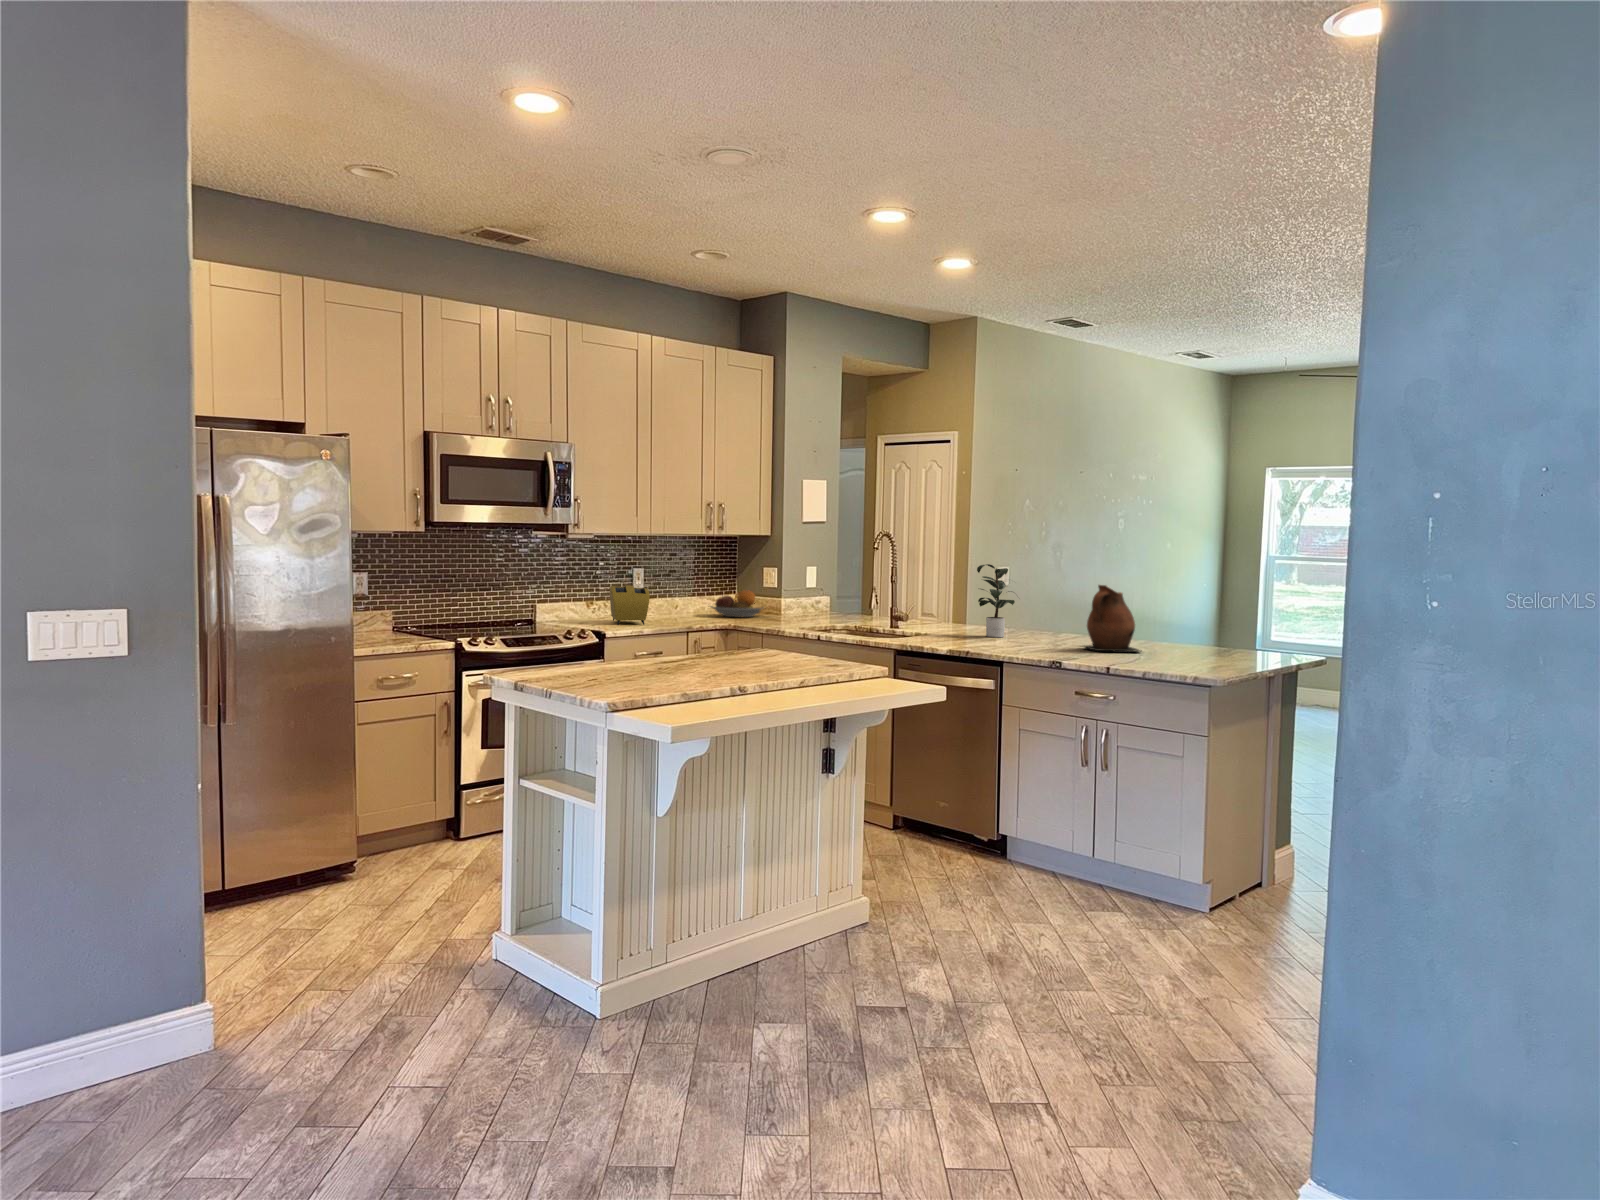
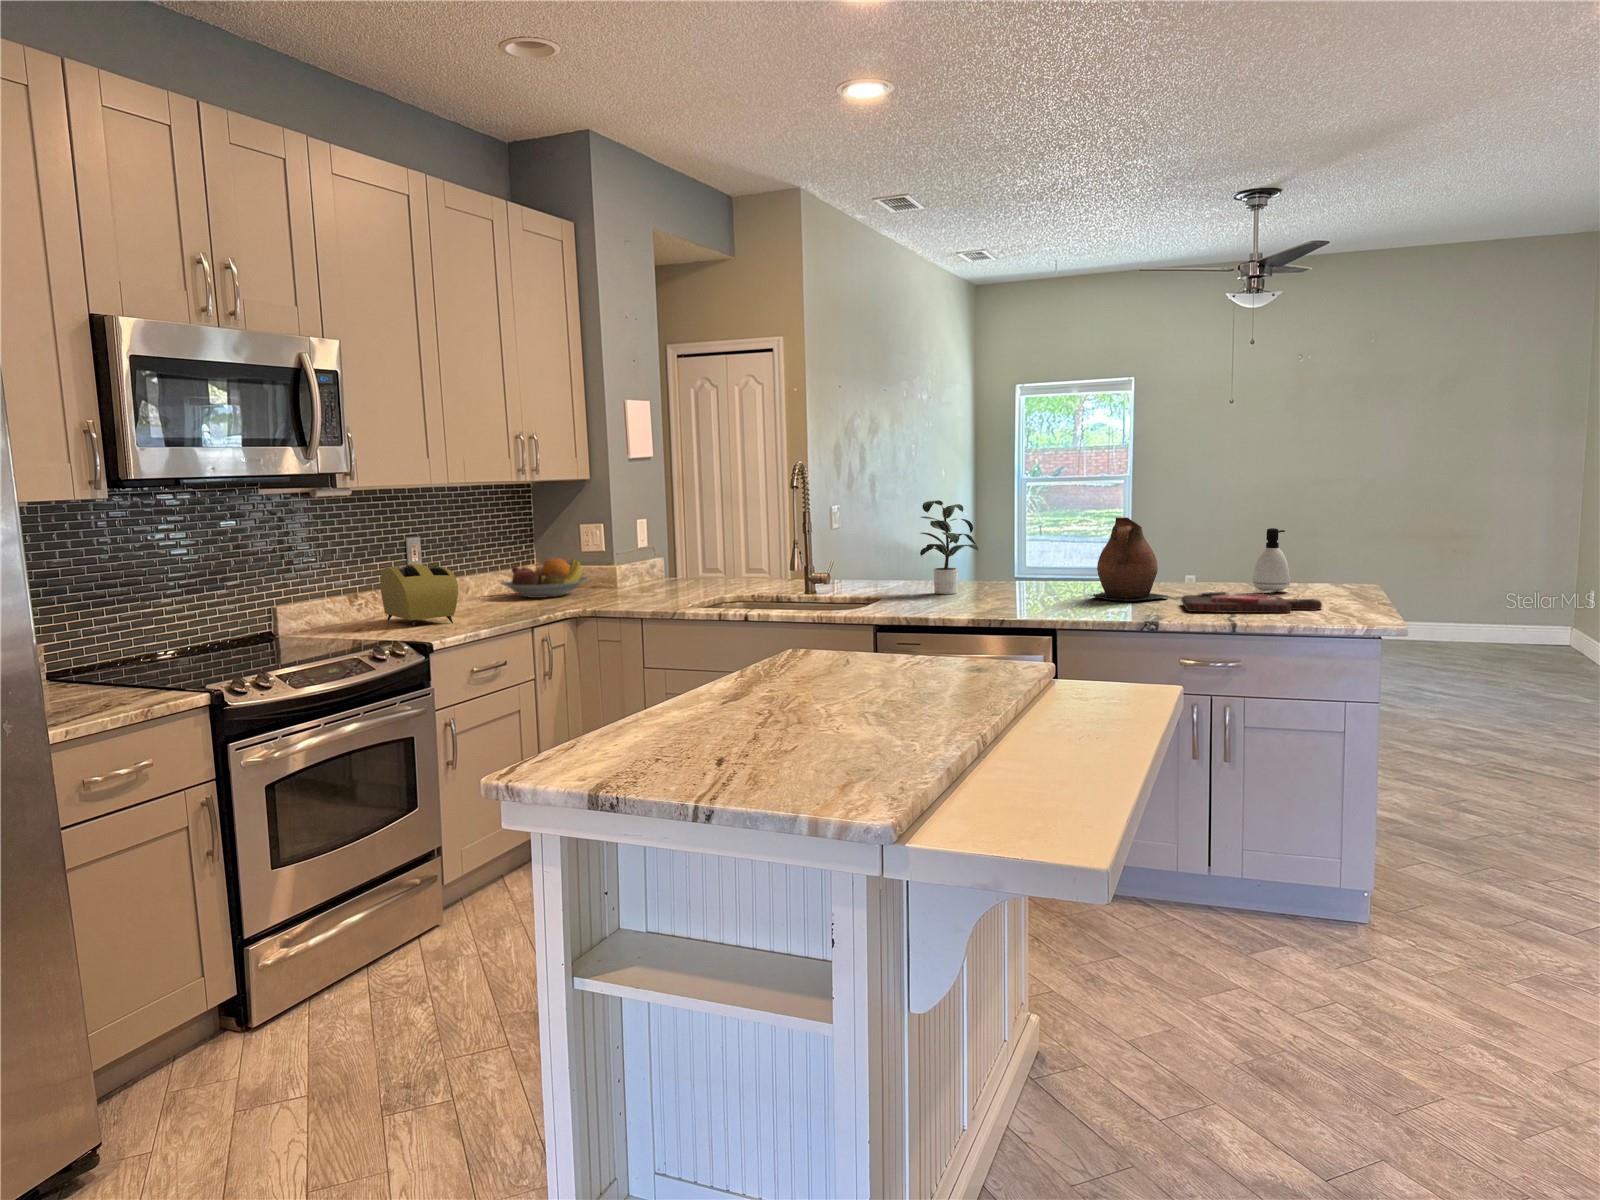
soap dispenser: none [1227,603,1260,656] -> present [1253,528,1290,592]
cutting board: none [1115,649,1229,669] -> present [1181,591,1322,613]

